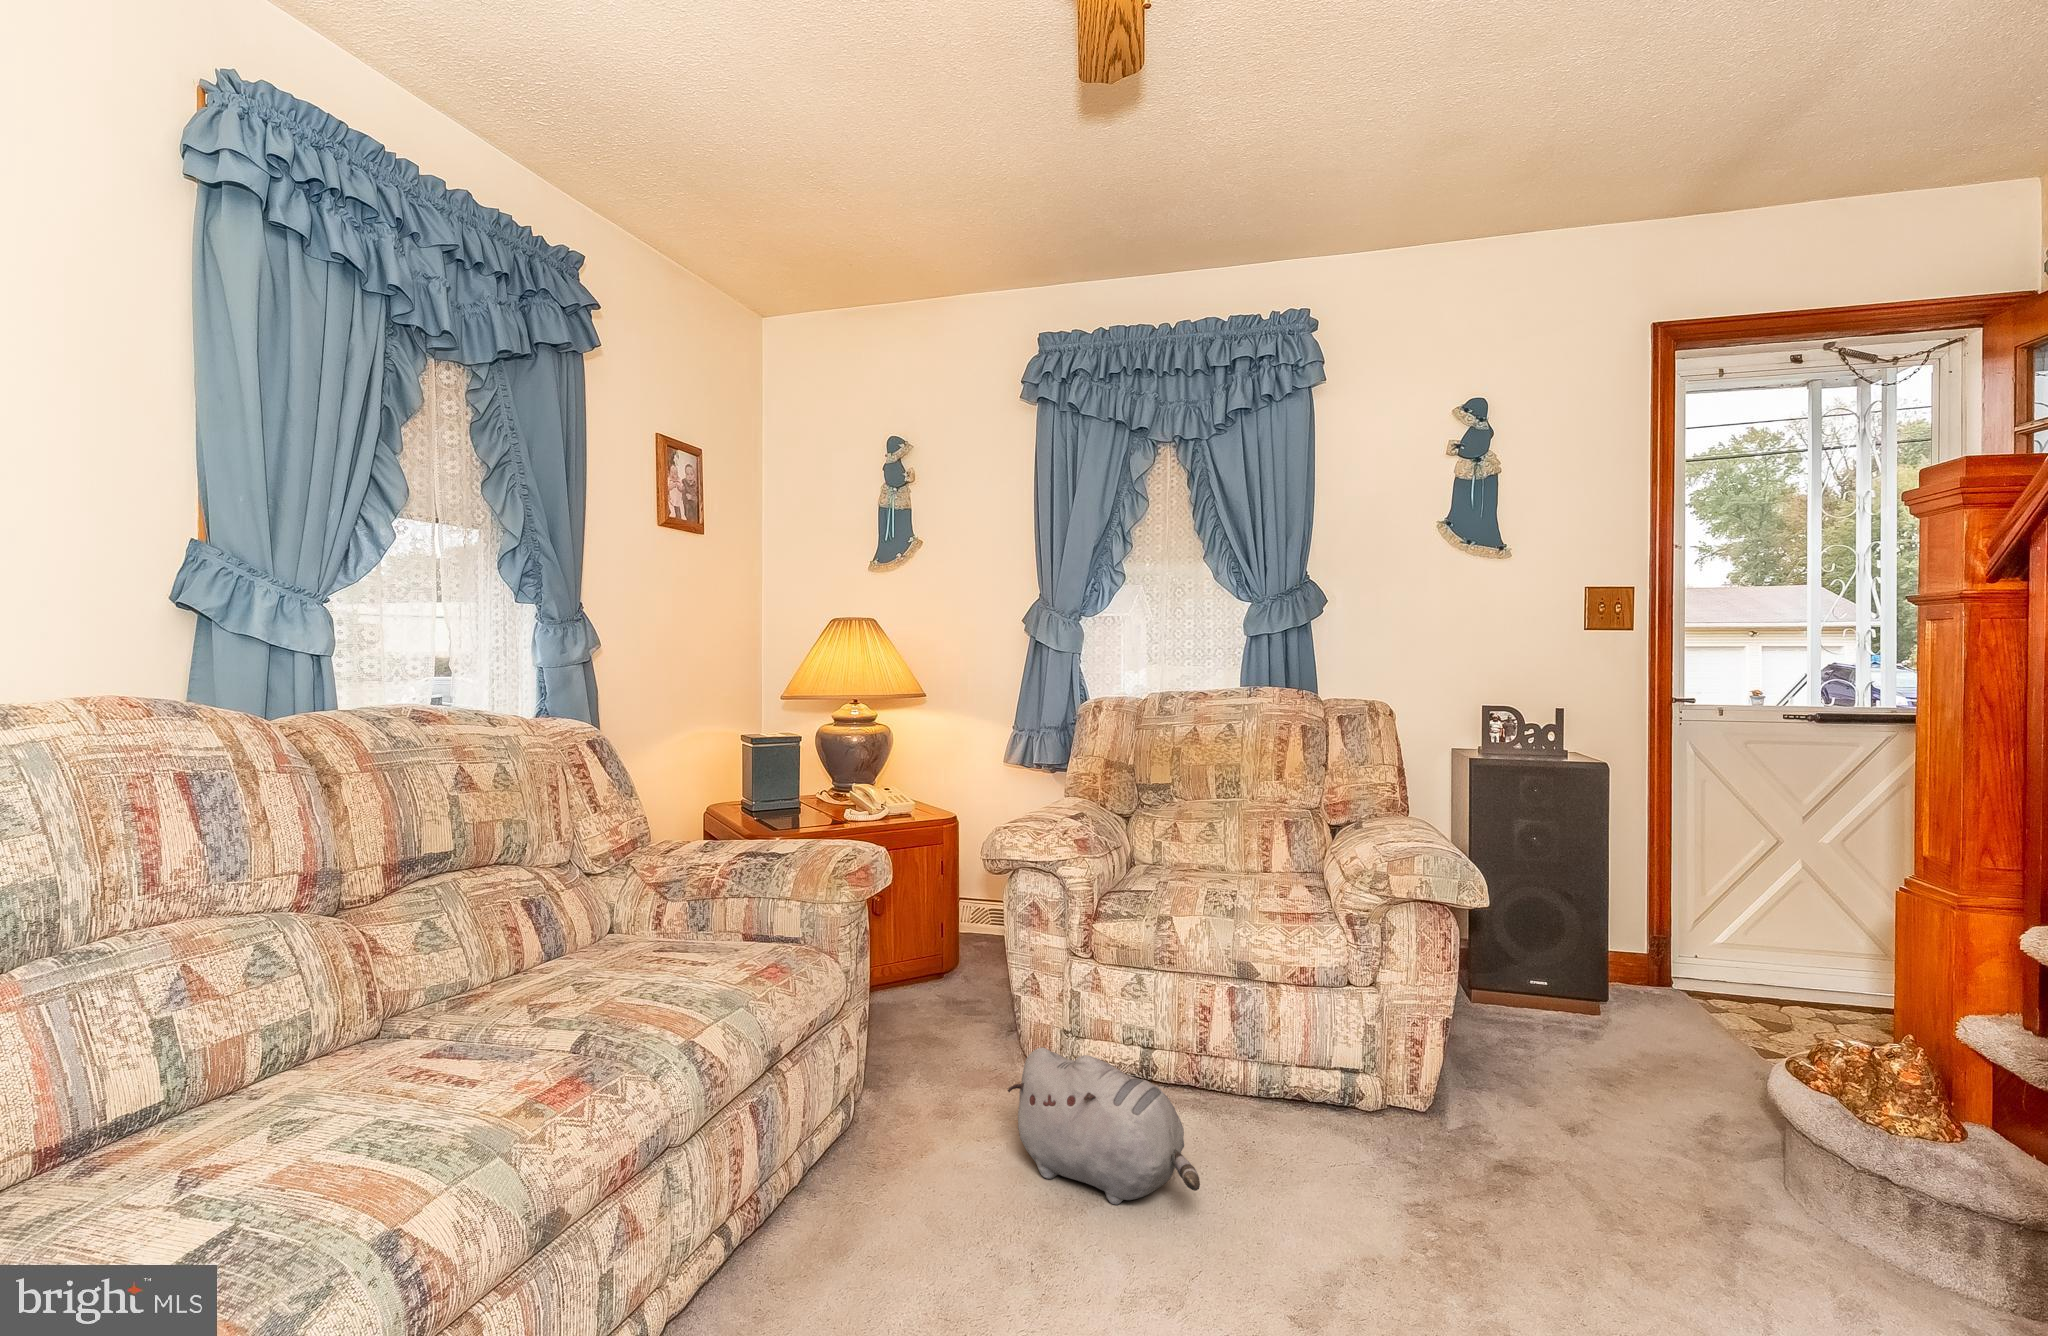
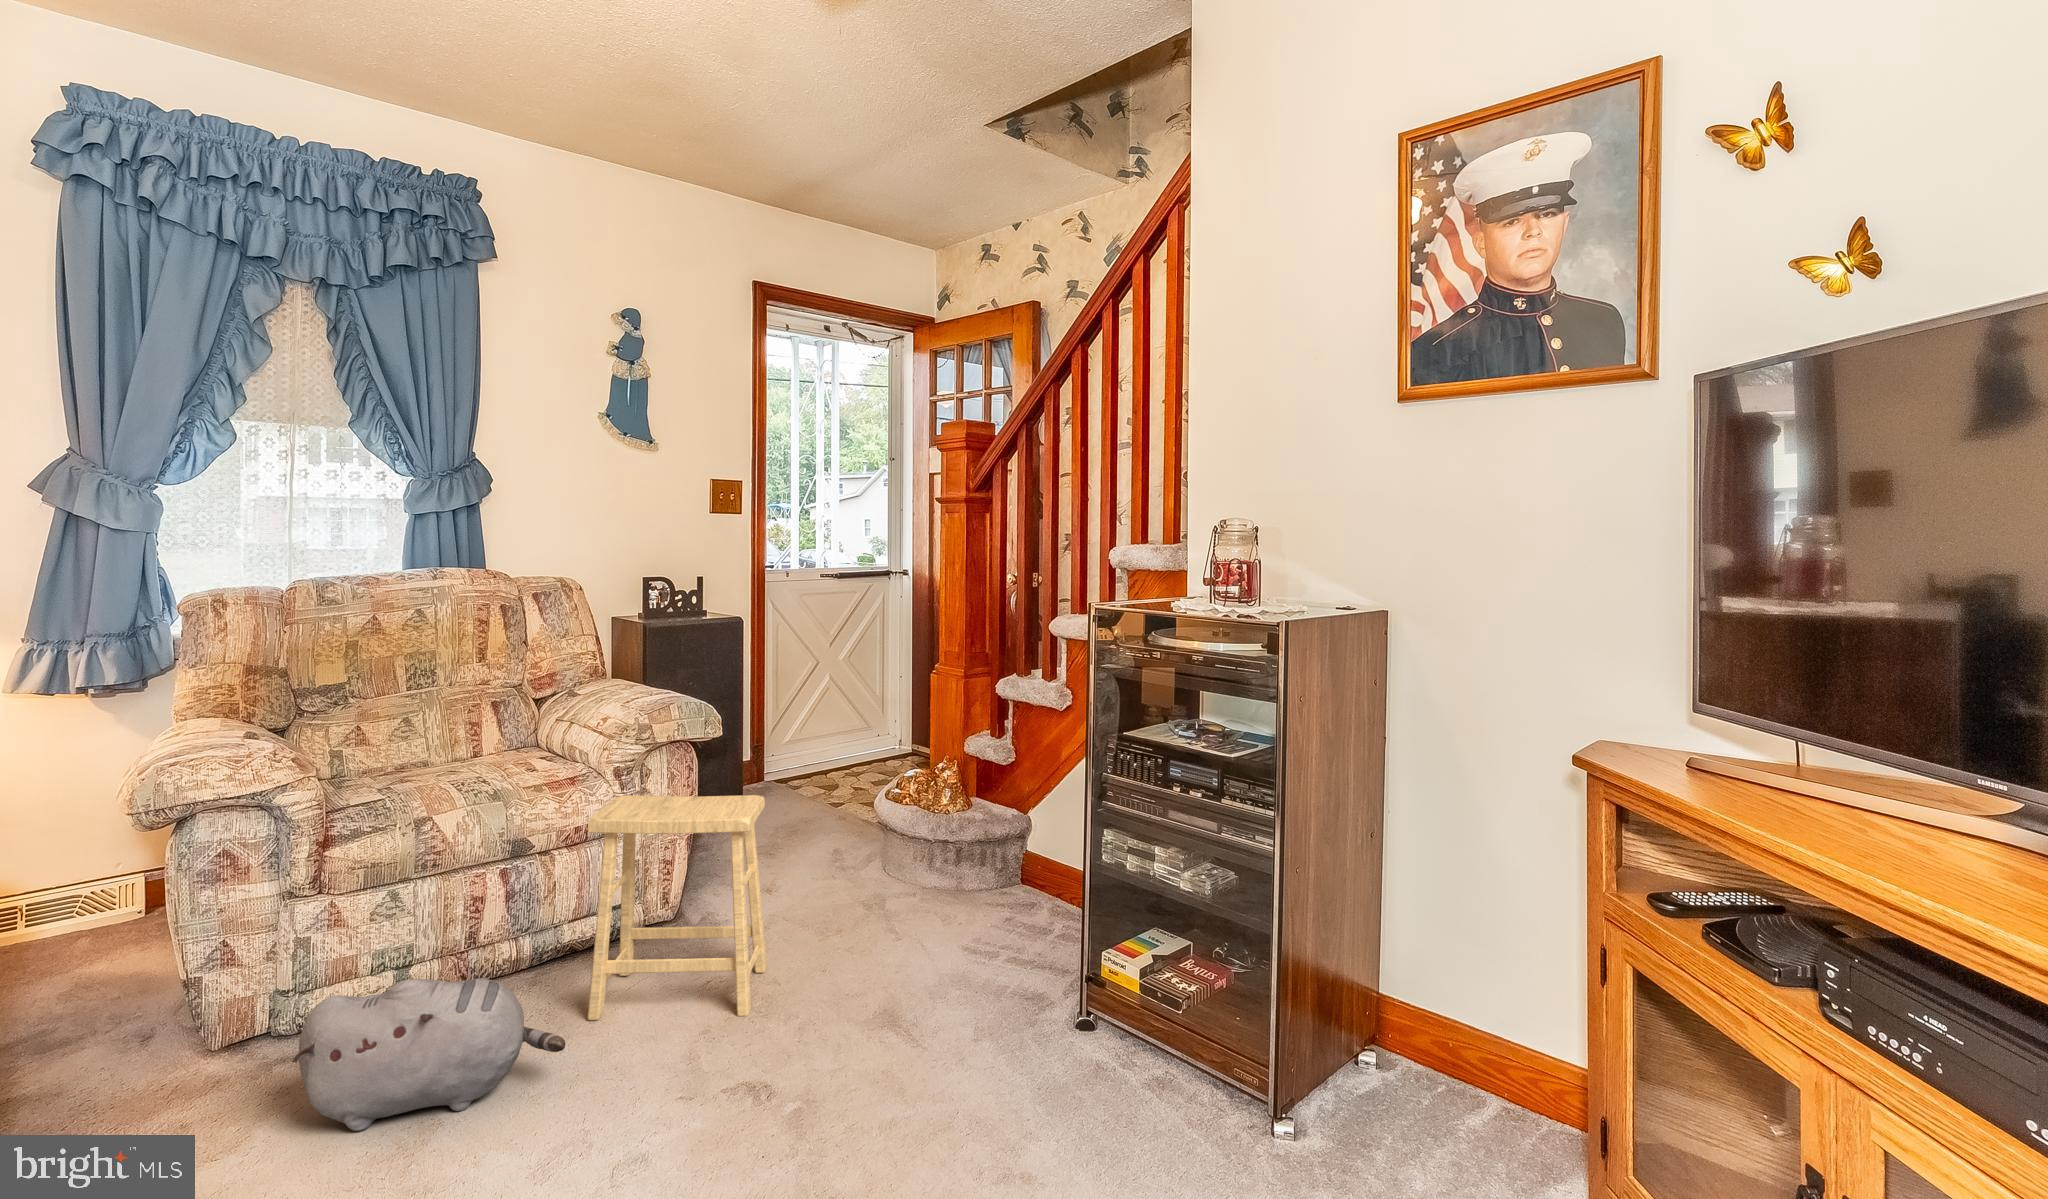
footstool: none [1265,938,1495,1267] -> present [588,795,767,1020]

